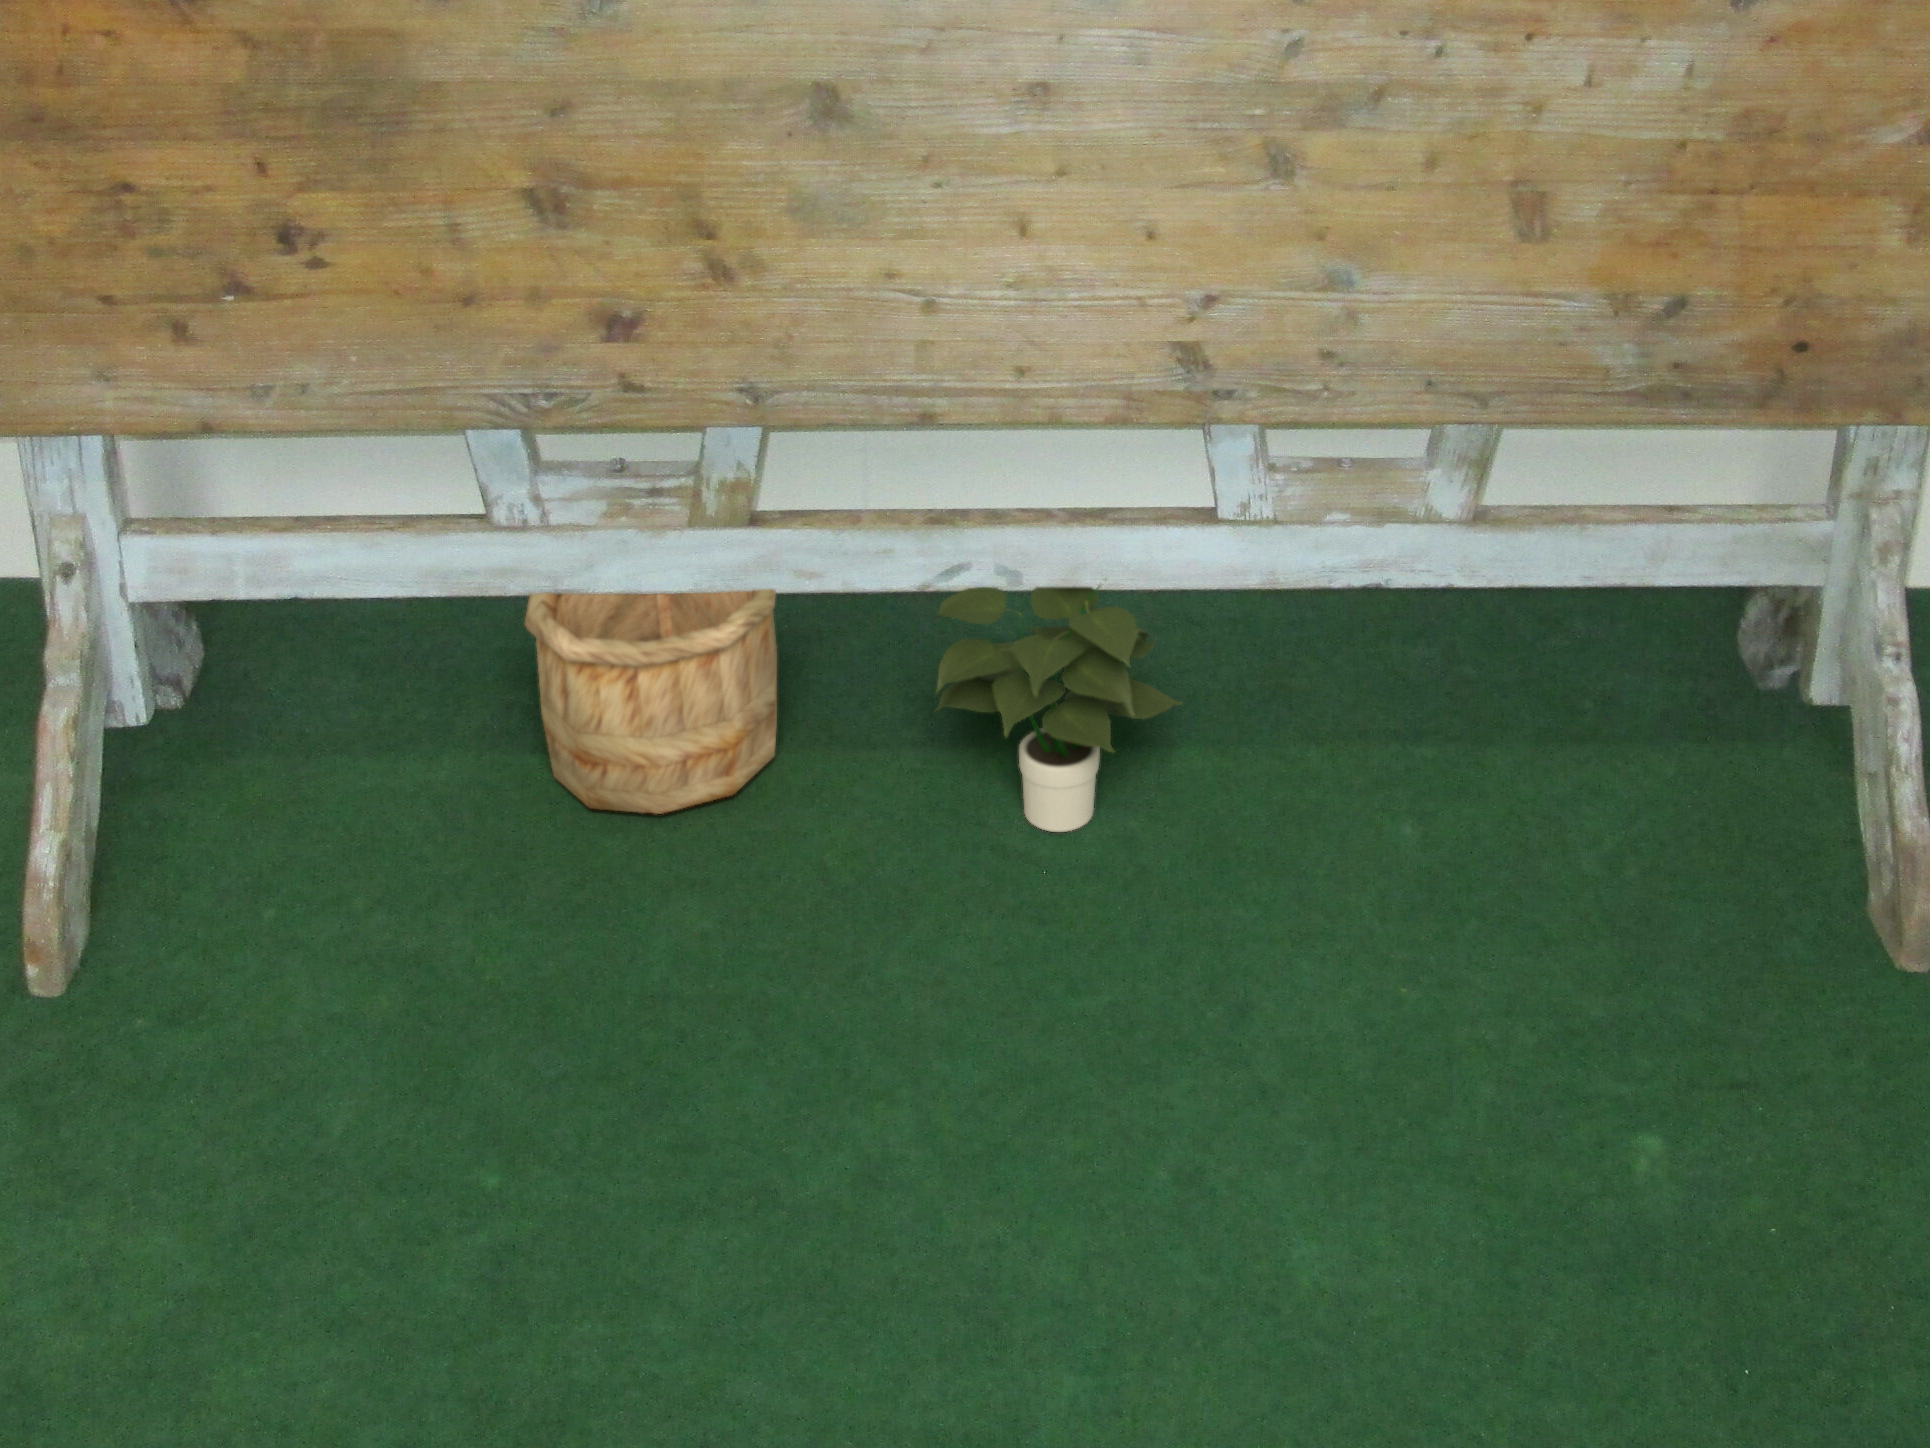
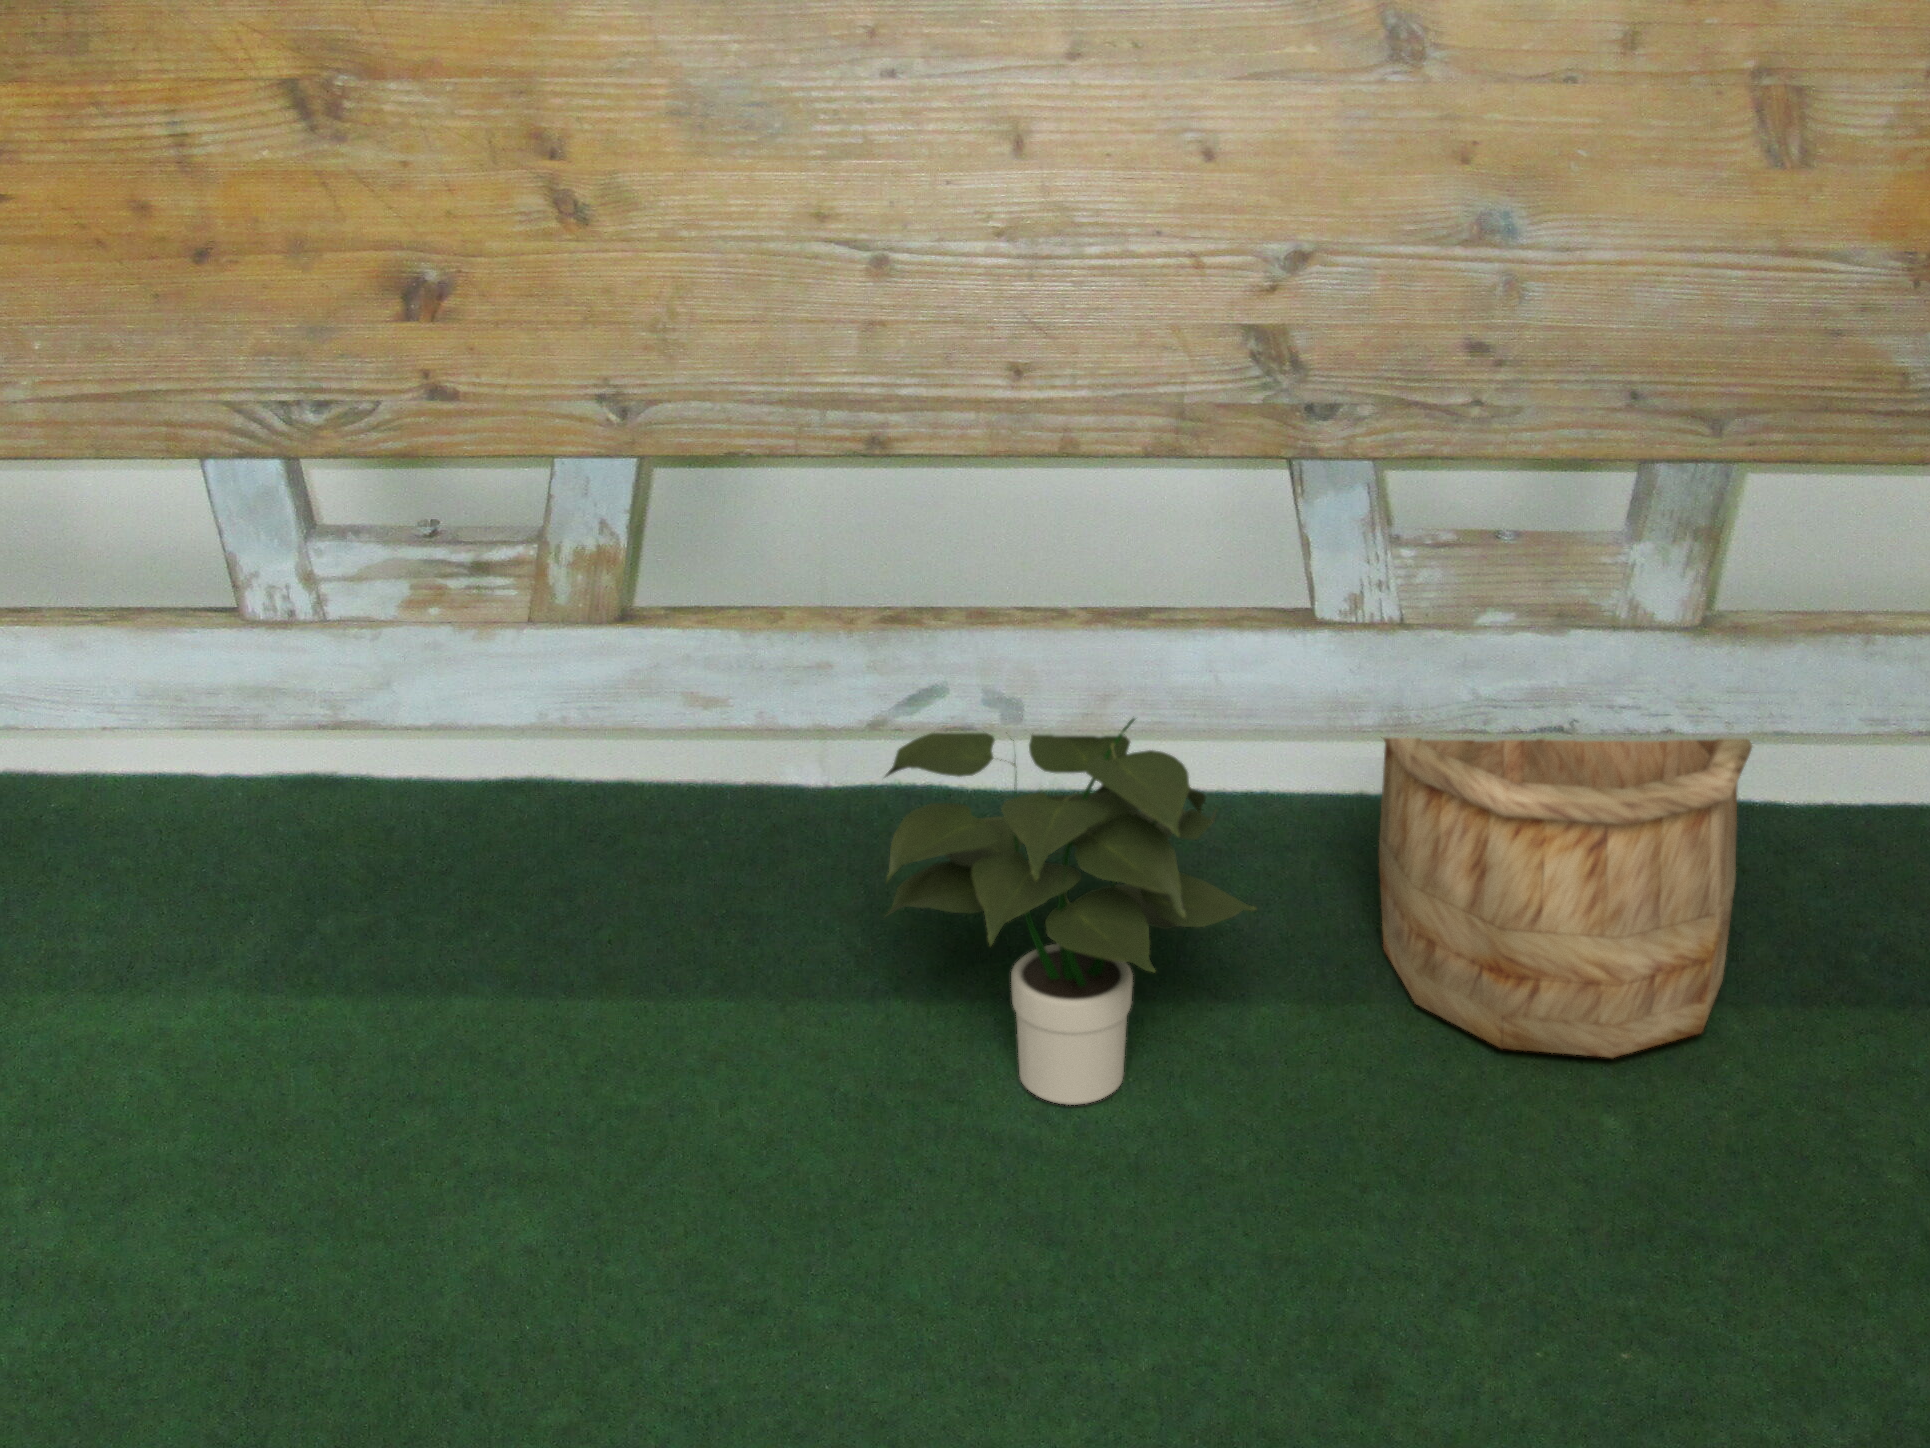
wooden bucket: present [525,589,777,814] -> present [1379,737,1752,1058]

